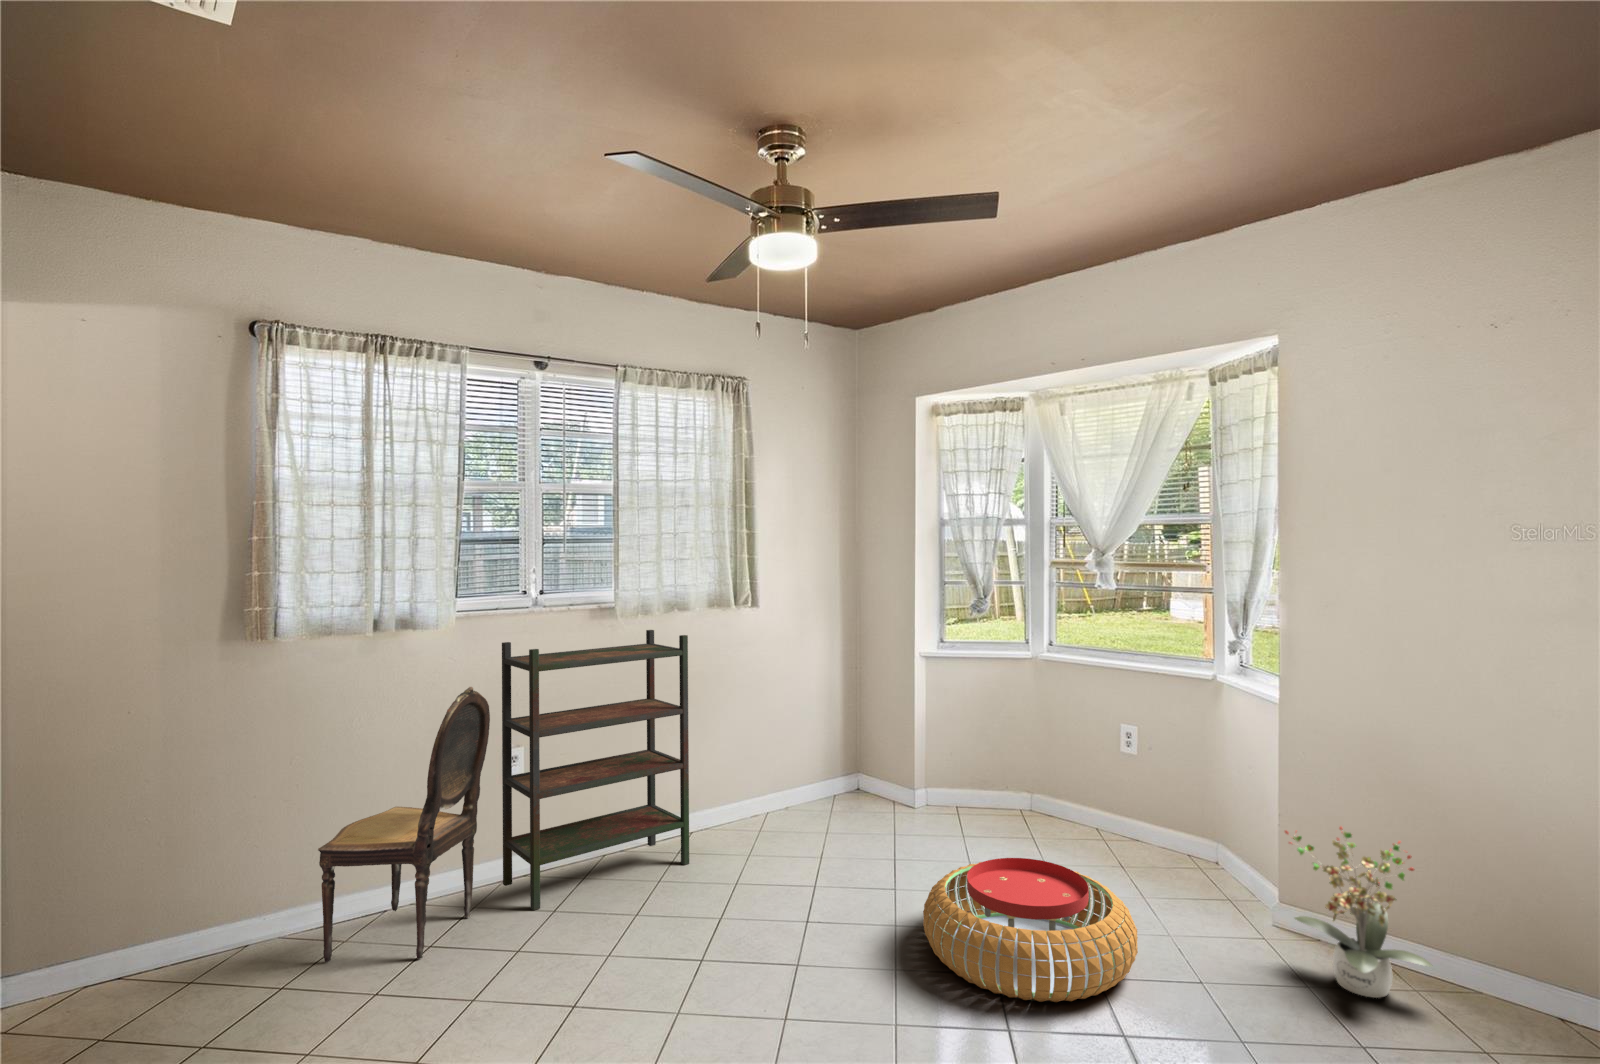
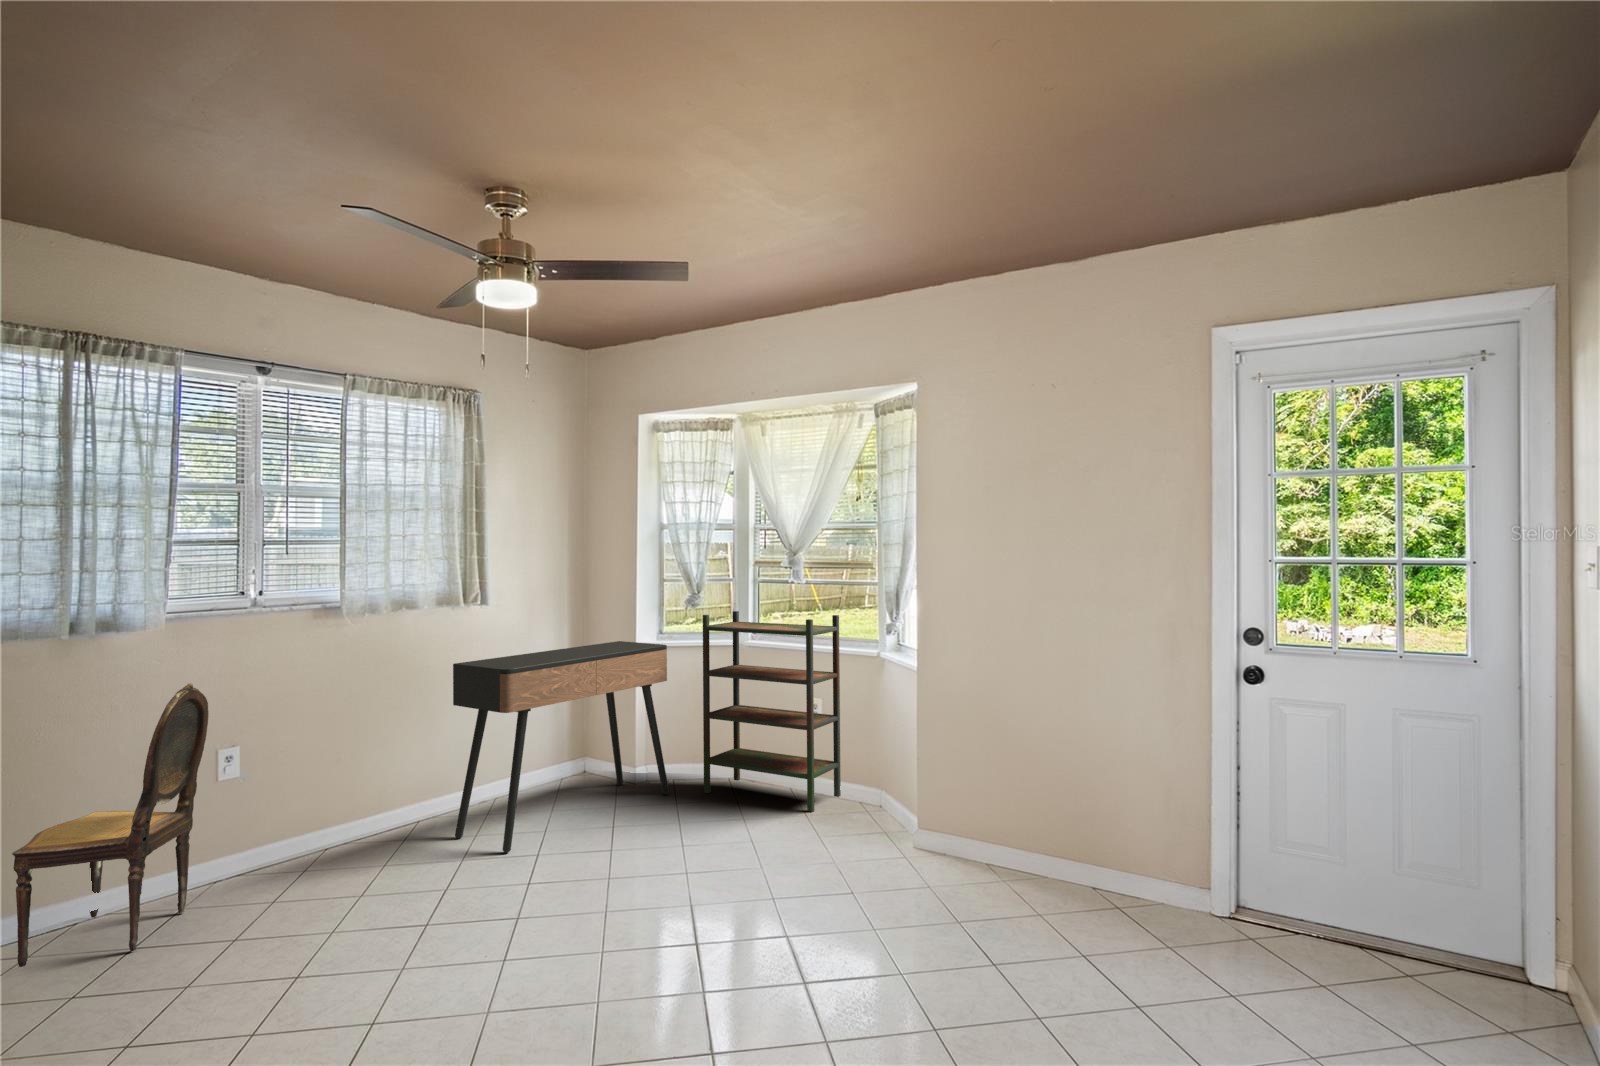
bookshelf: present [502,630,689,910] -> present [703,611,841,812]
console table: none [723,649,953,884] -> present [453,641,669,853]
potted plant: present [1285,827,1432,998] -> none [909,754,998,873]
pouf: present [923,858,1138,1002] -> none [634,803,802,907]

